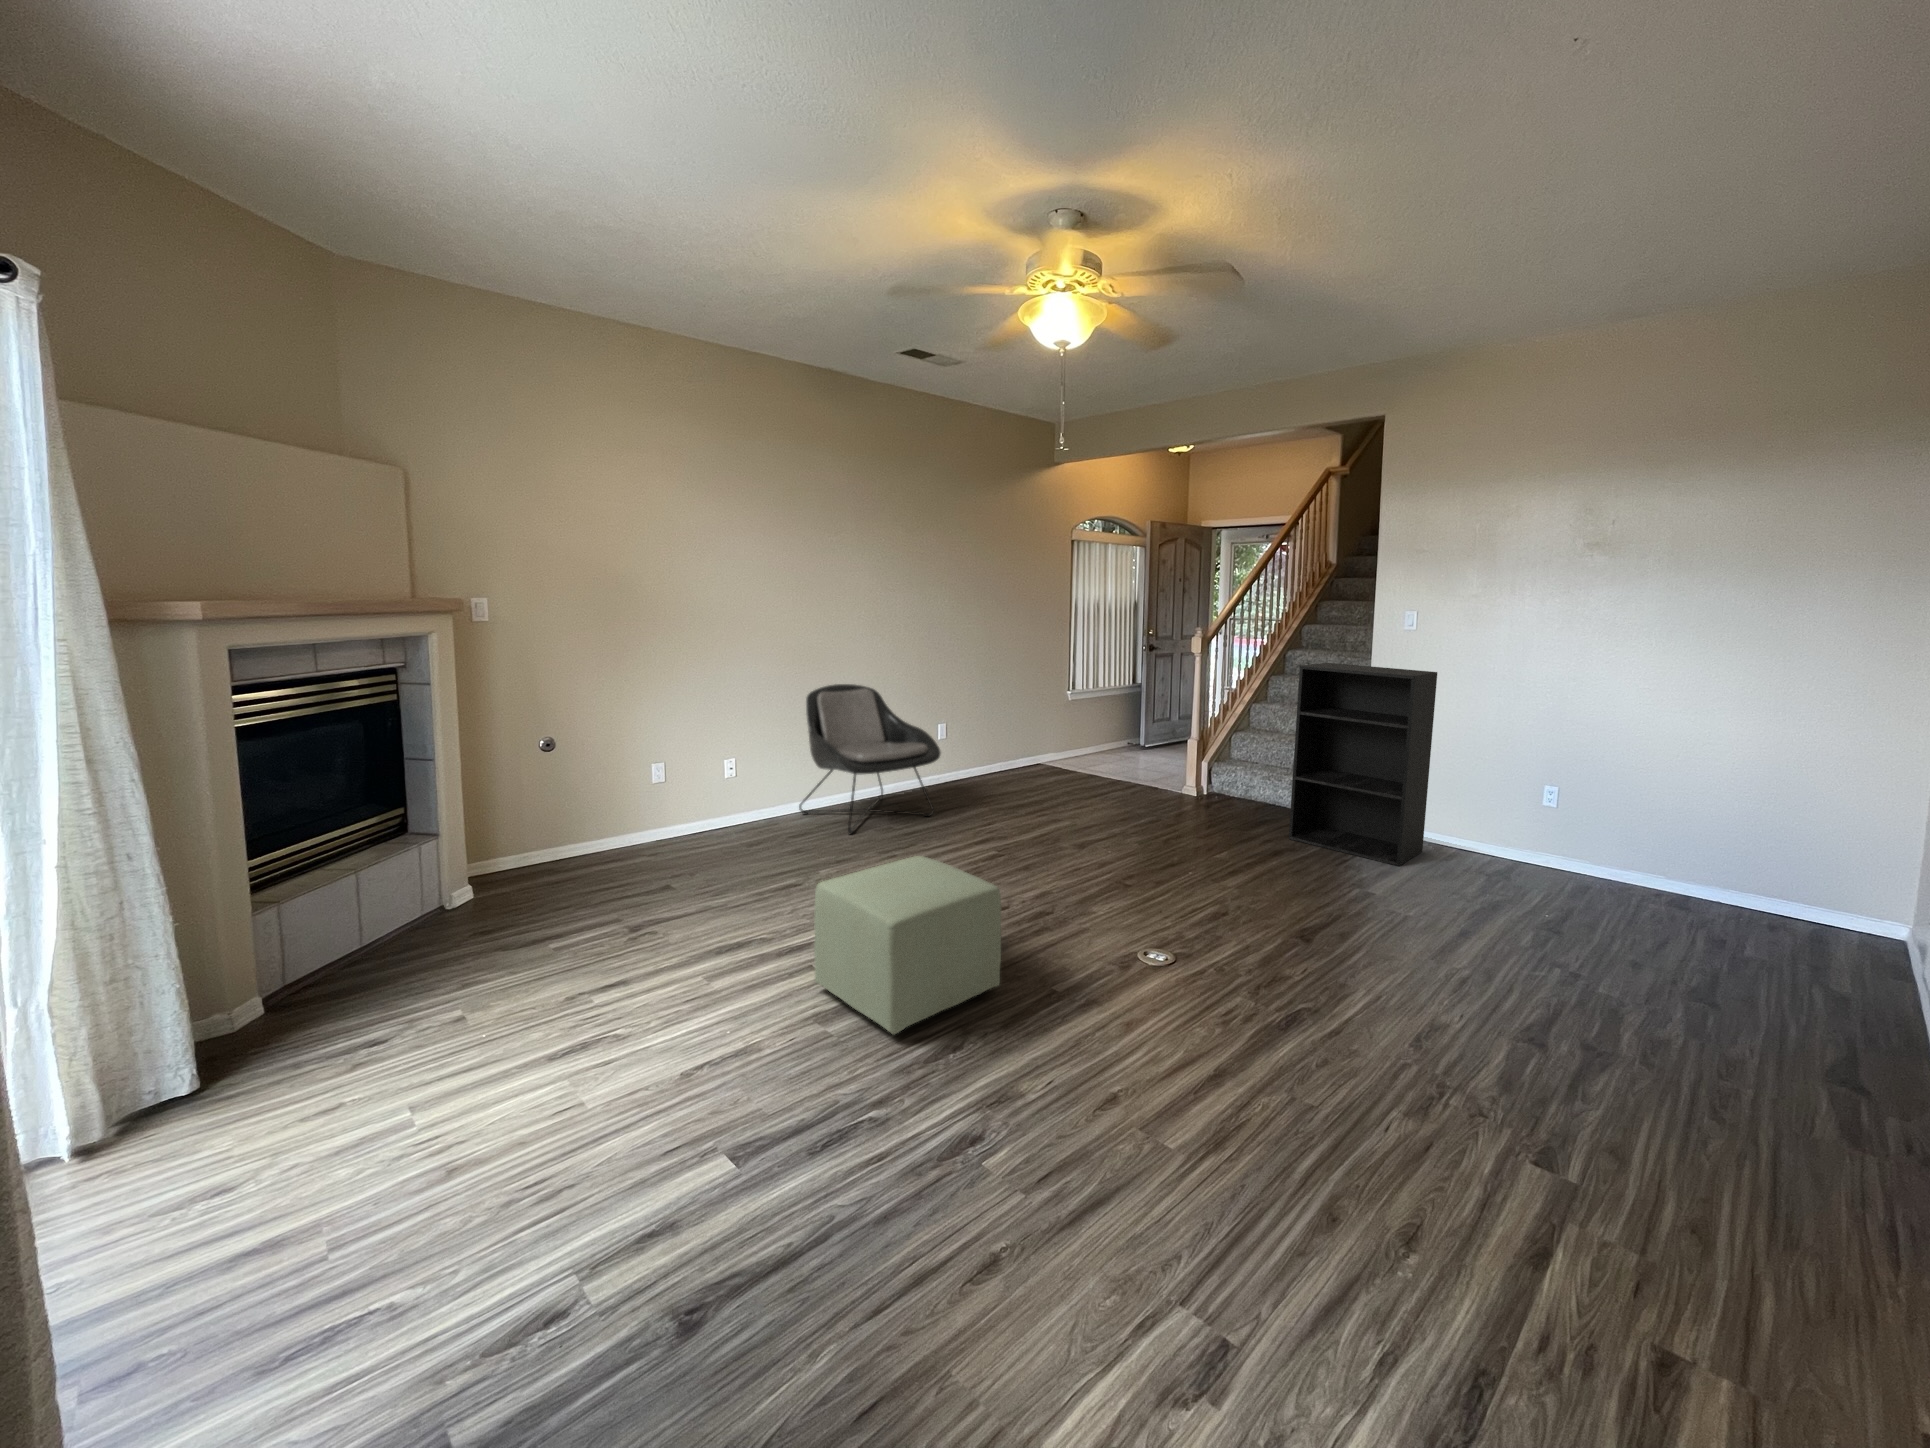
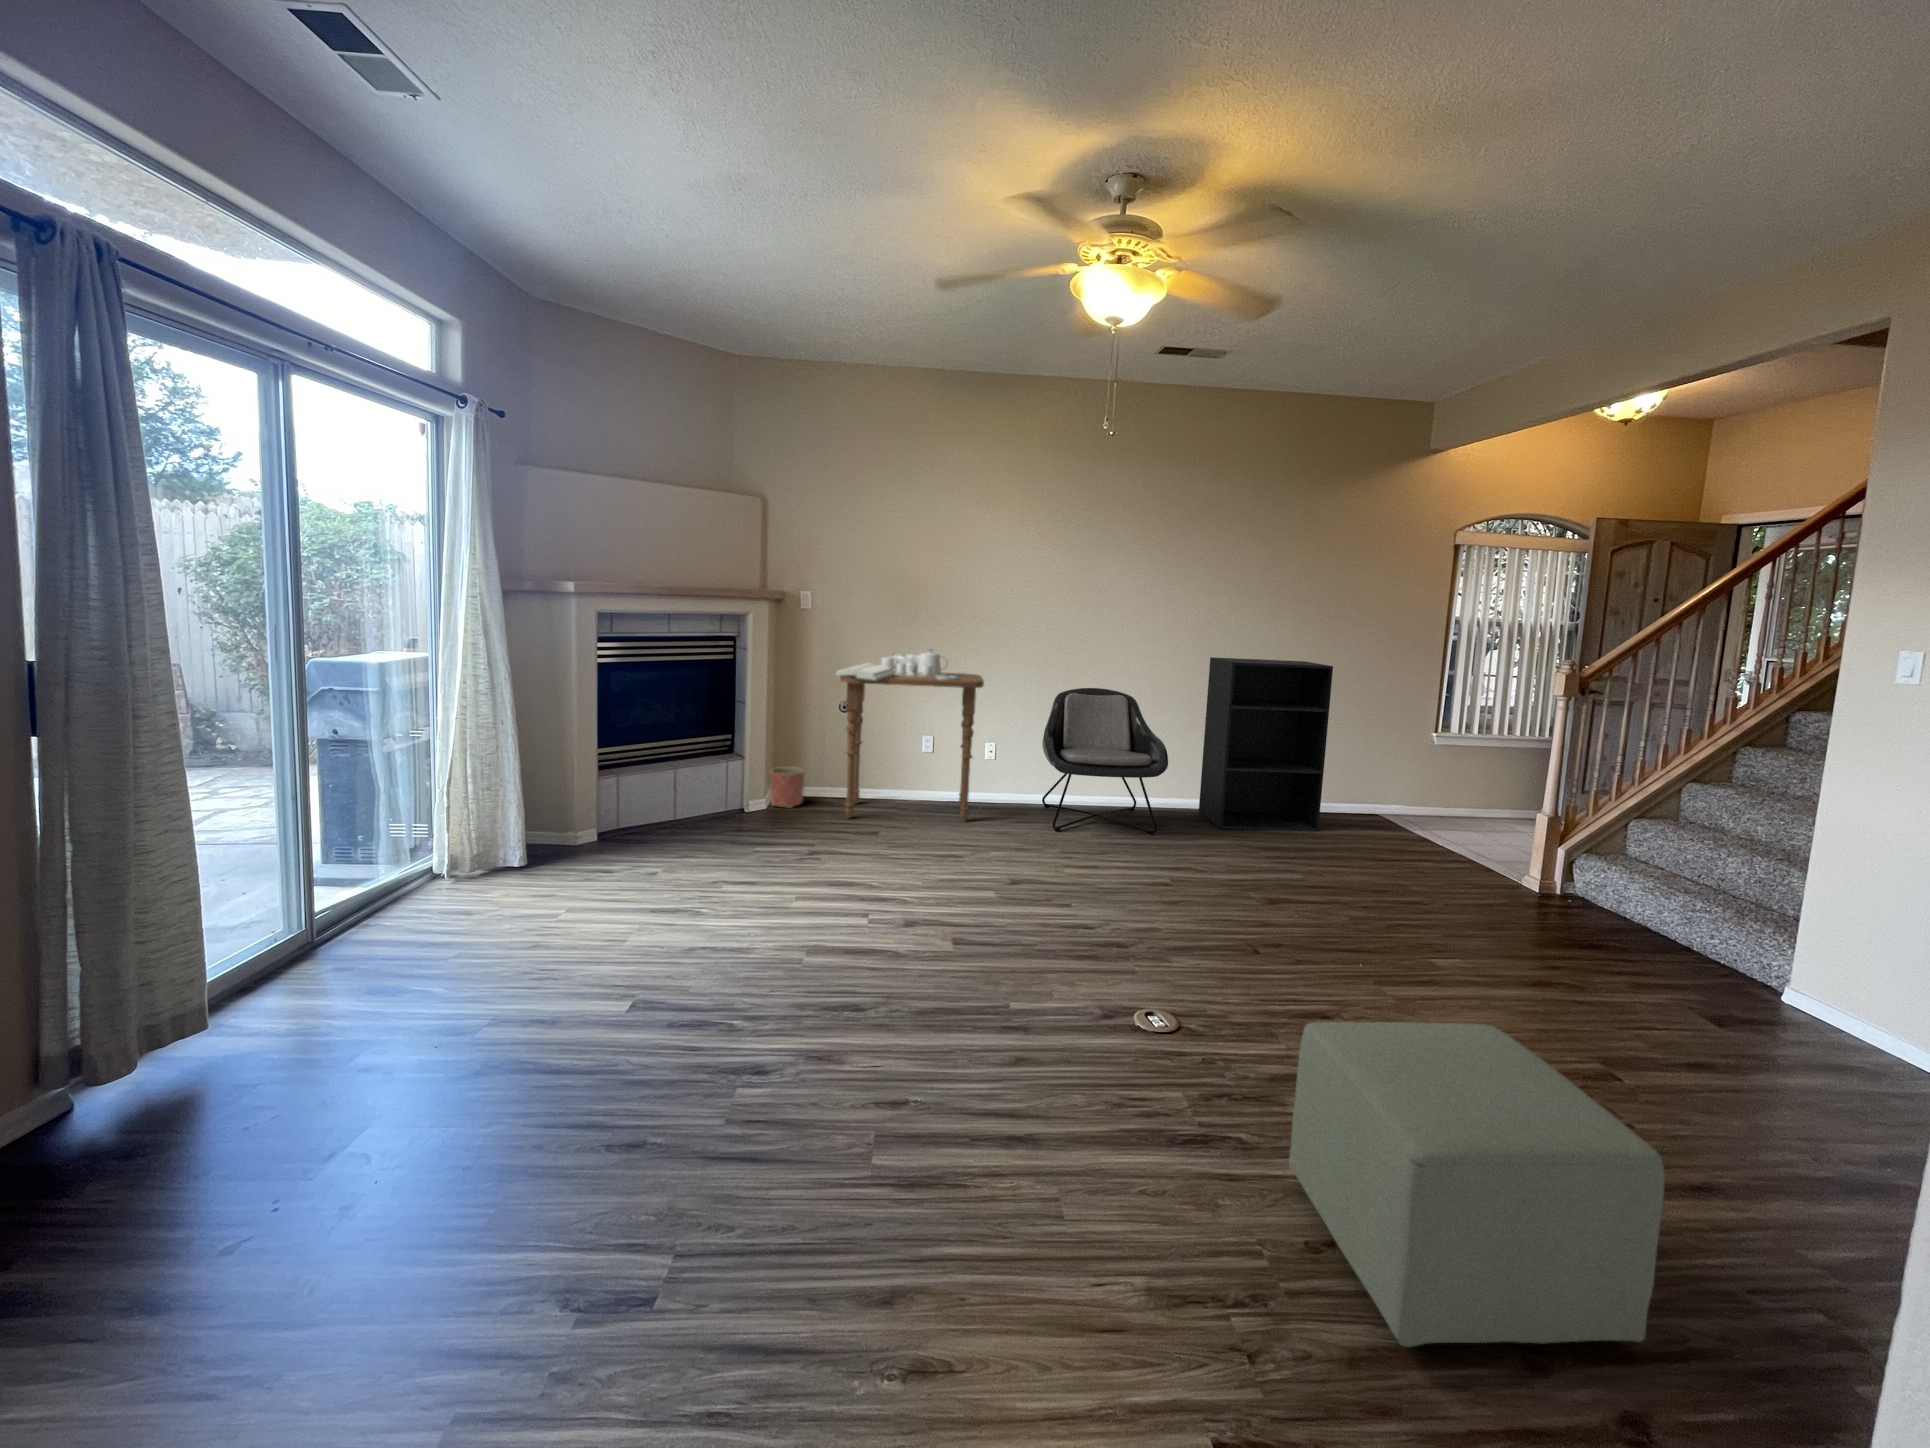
side table: none [567,660,762,878] -> present [836,649,984,822]
bookshelf: present [1289,663,1437,866] -> present [1199,657,1333,831]
planter: none [467,832,521,890] -> present [770,767,805,808]
ottoman: present [814,856,1001,1034] -> present [1289,1022,1665,1347]

